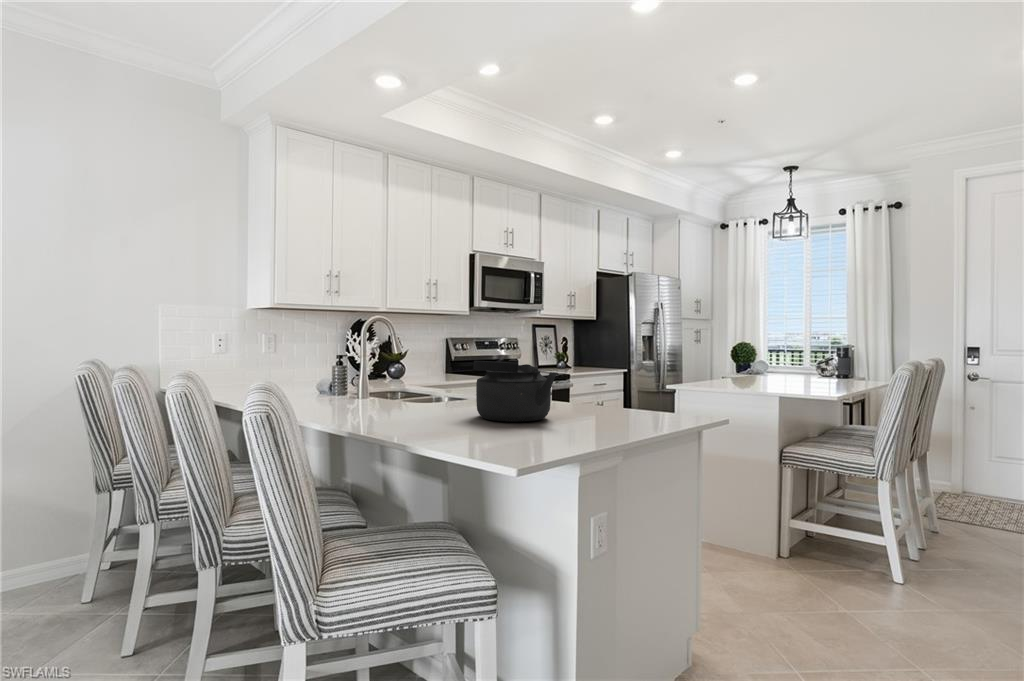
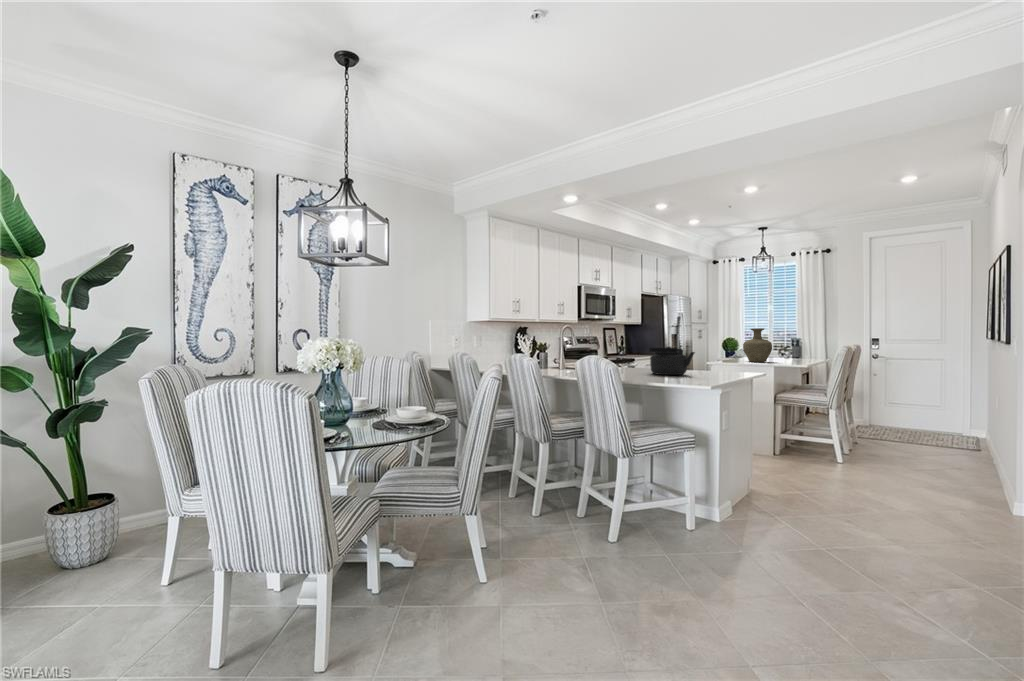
vase: none [737,327,786,386] -> present [743,328,772,362]

